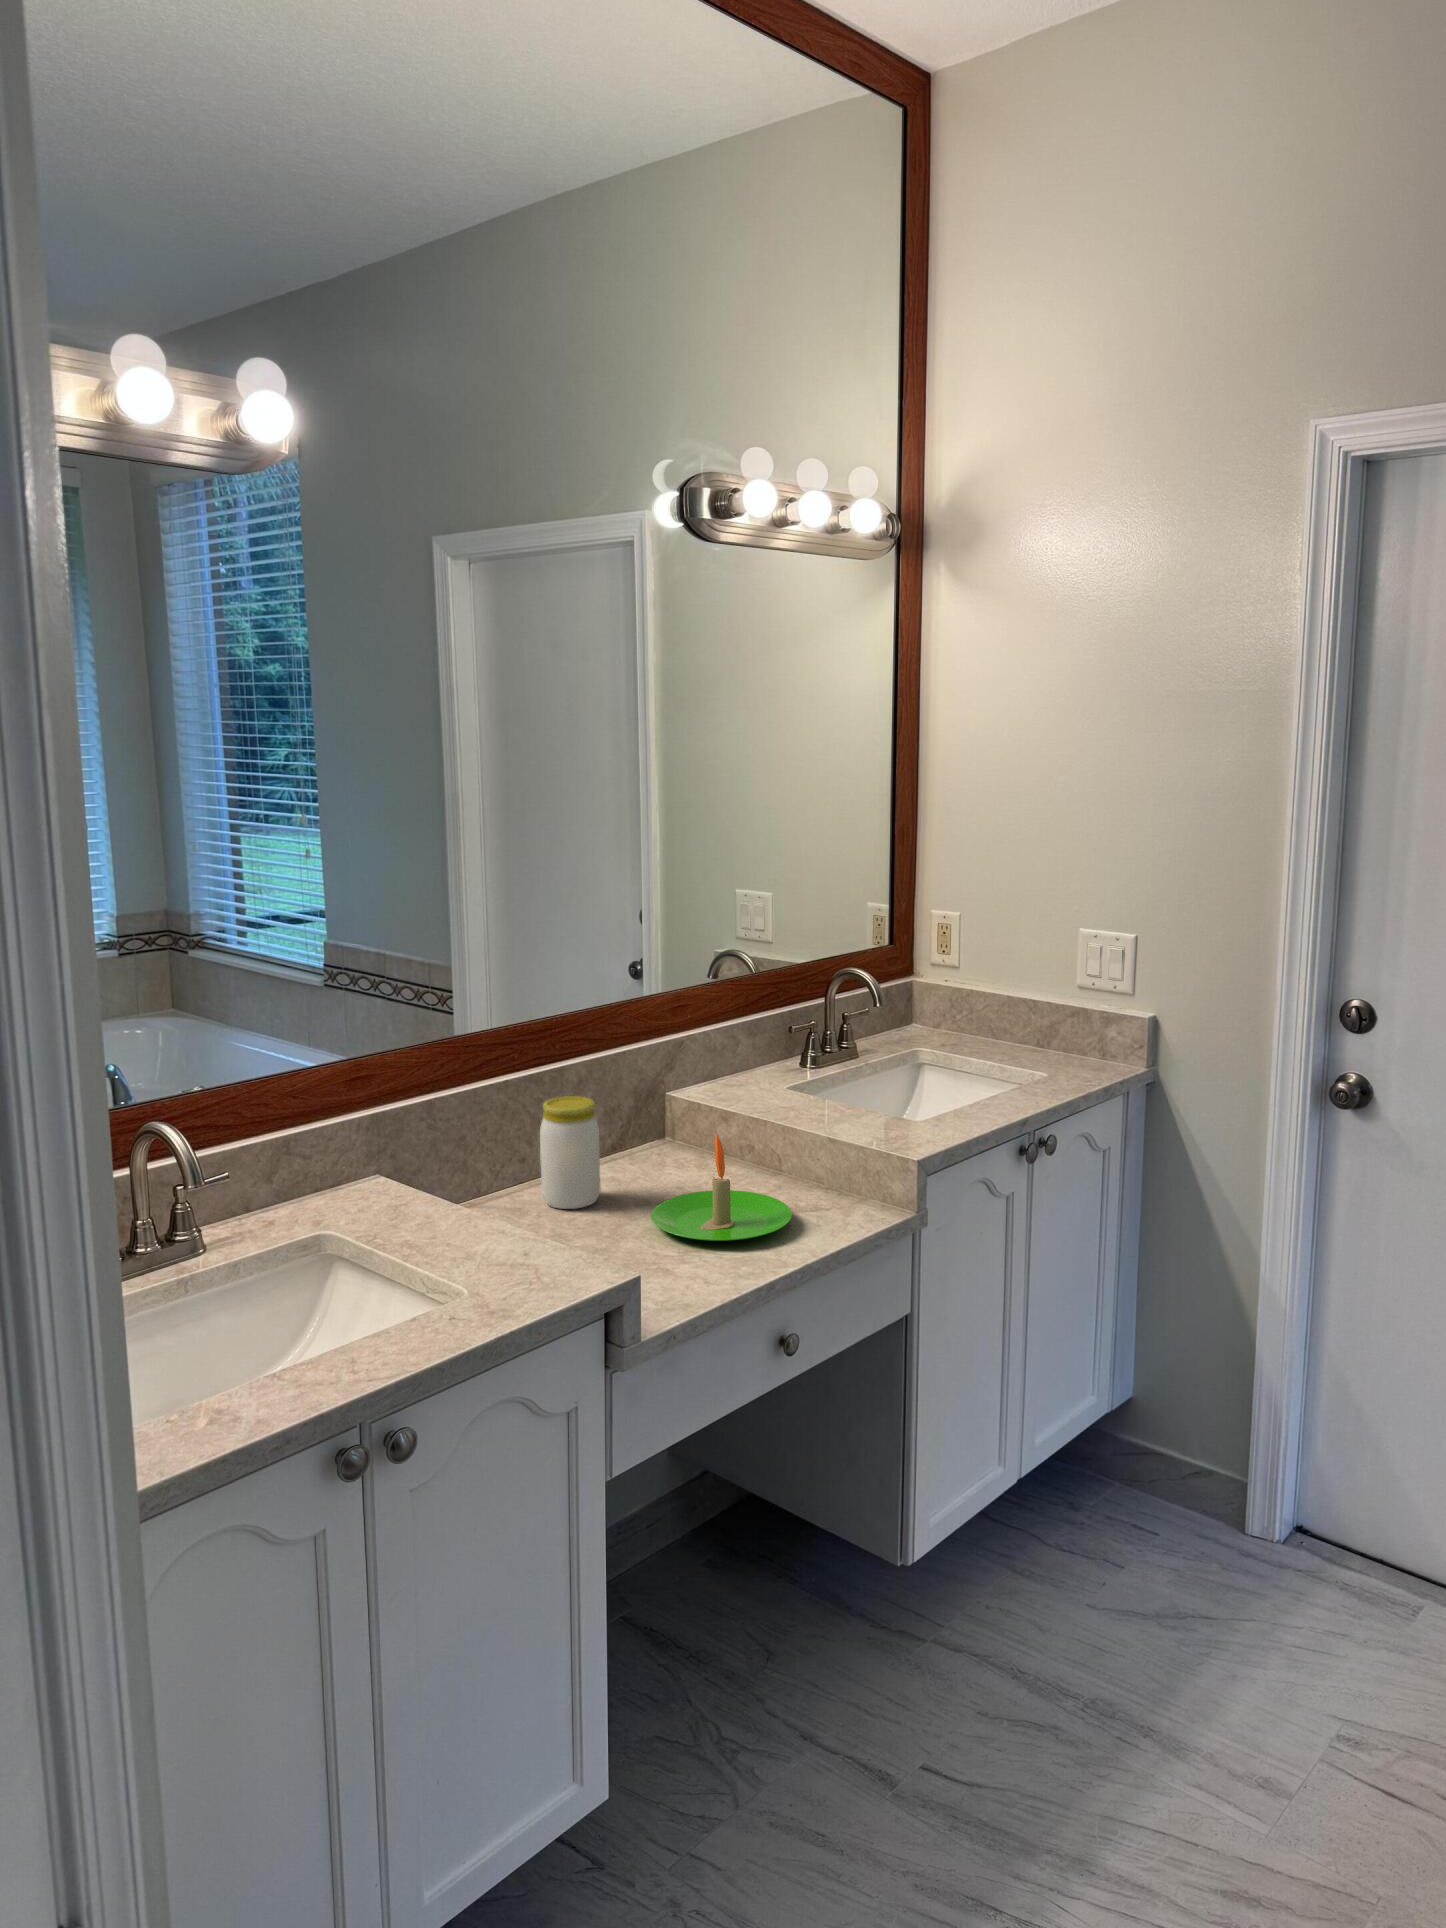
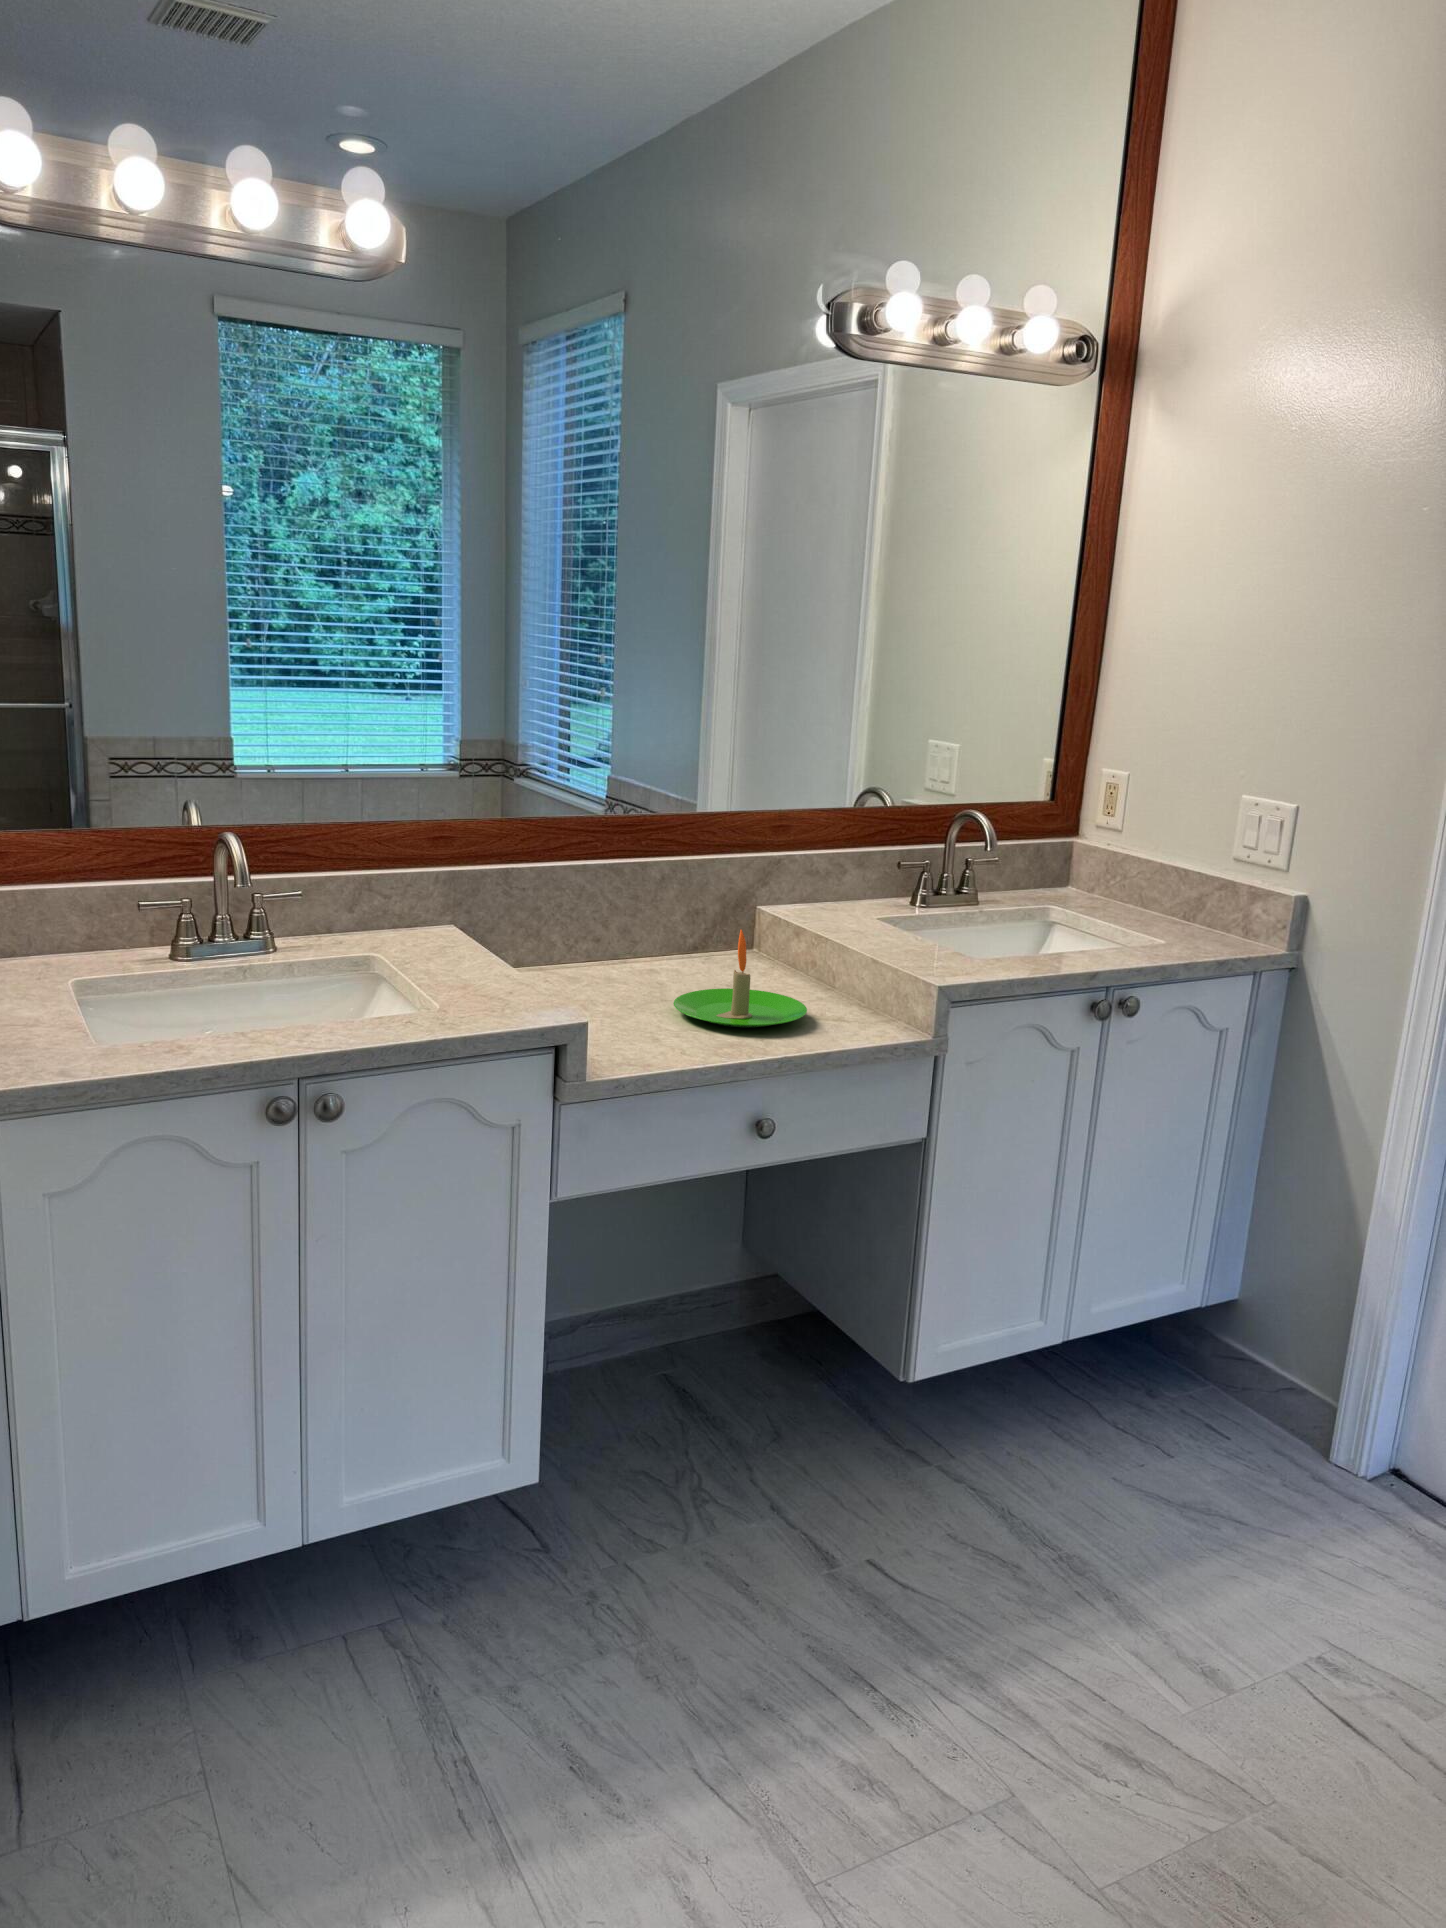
jar: present [540,1096,600,1209] -> none [596,885,653,987]

